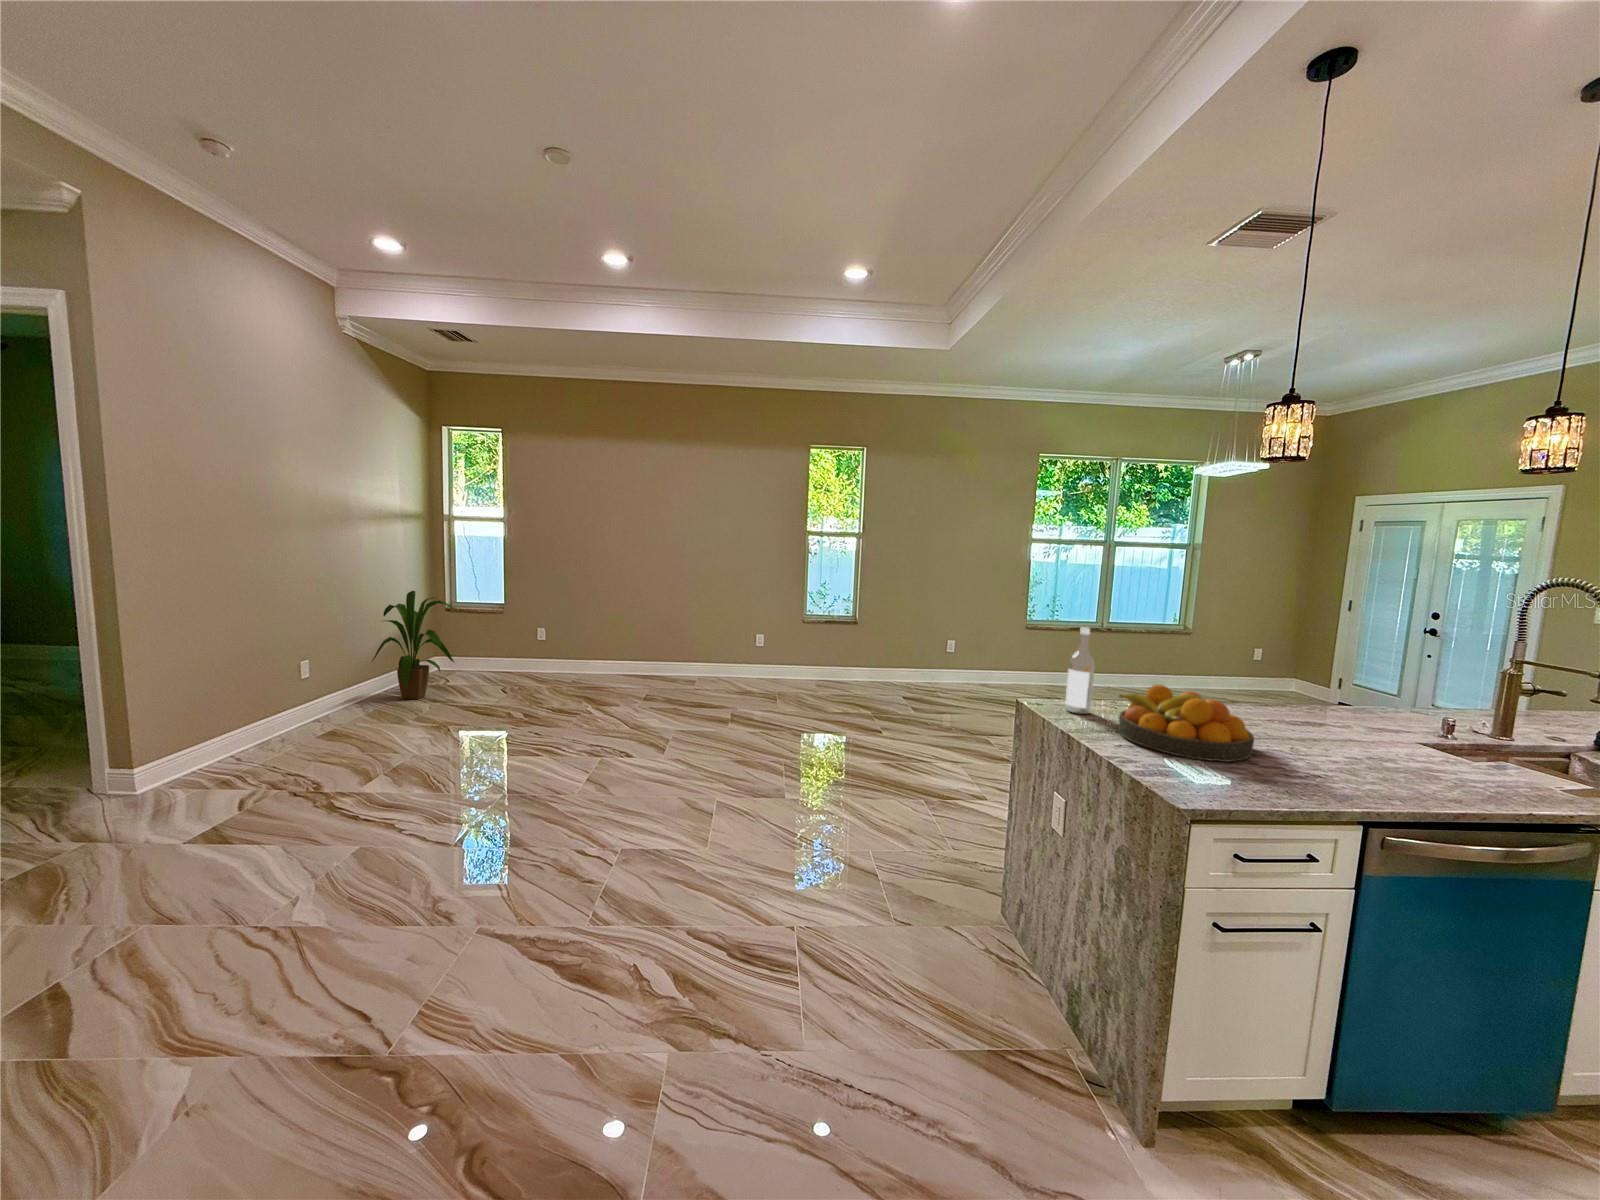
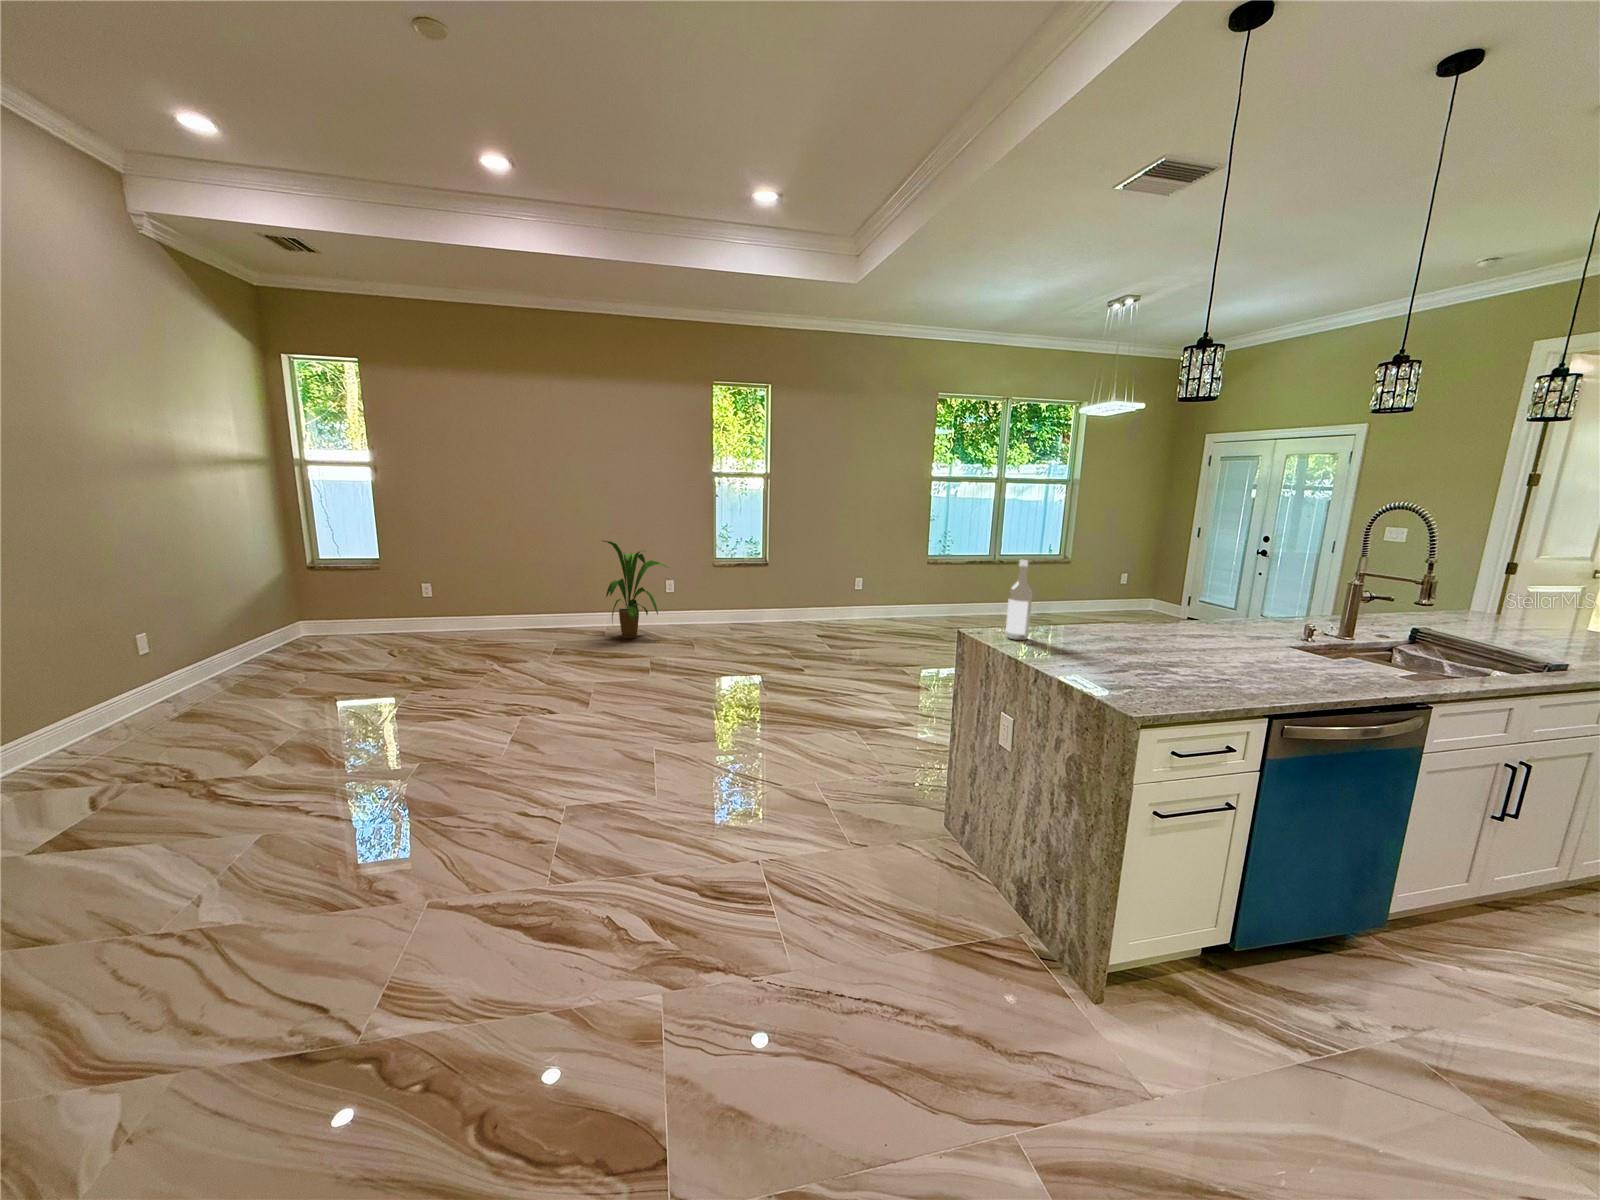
house plant: present [372,591,454,699] -> present [603,541,668,639]
fruit bowl: present [1118,685,1254,762] -> none [1057,609,1174,674]

